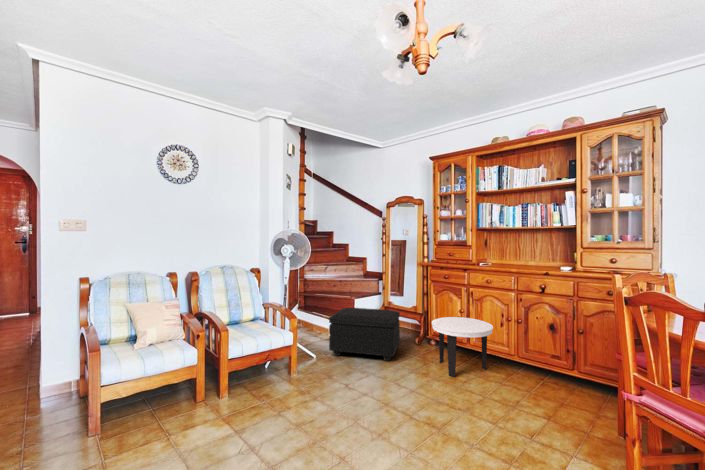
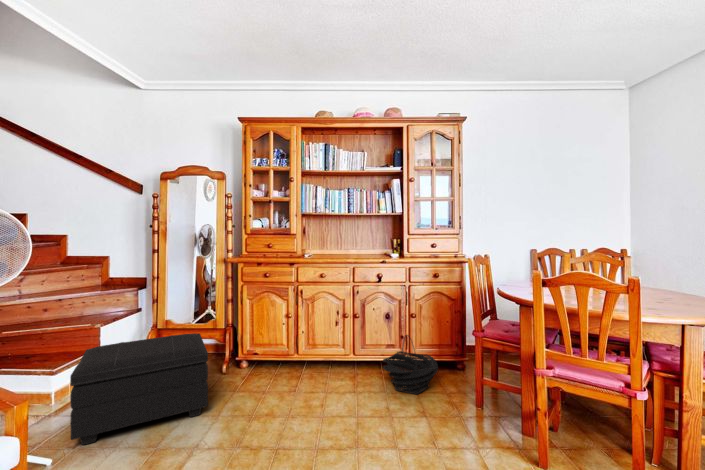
side table: present [431,317,493,377] -> none [263,323,338,405]
basket: none [531,347,598,405] -> present [383,335,438,394]

